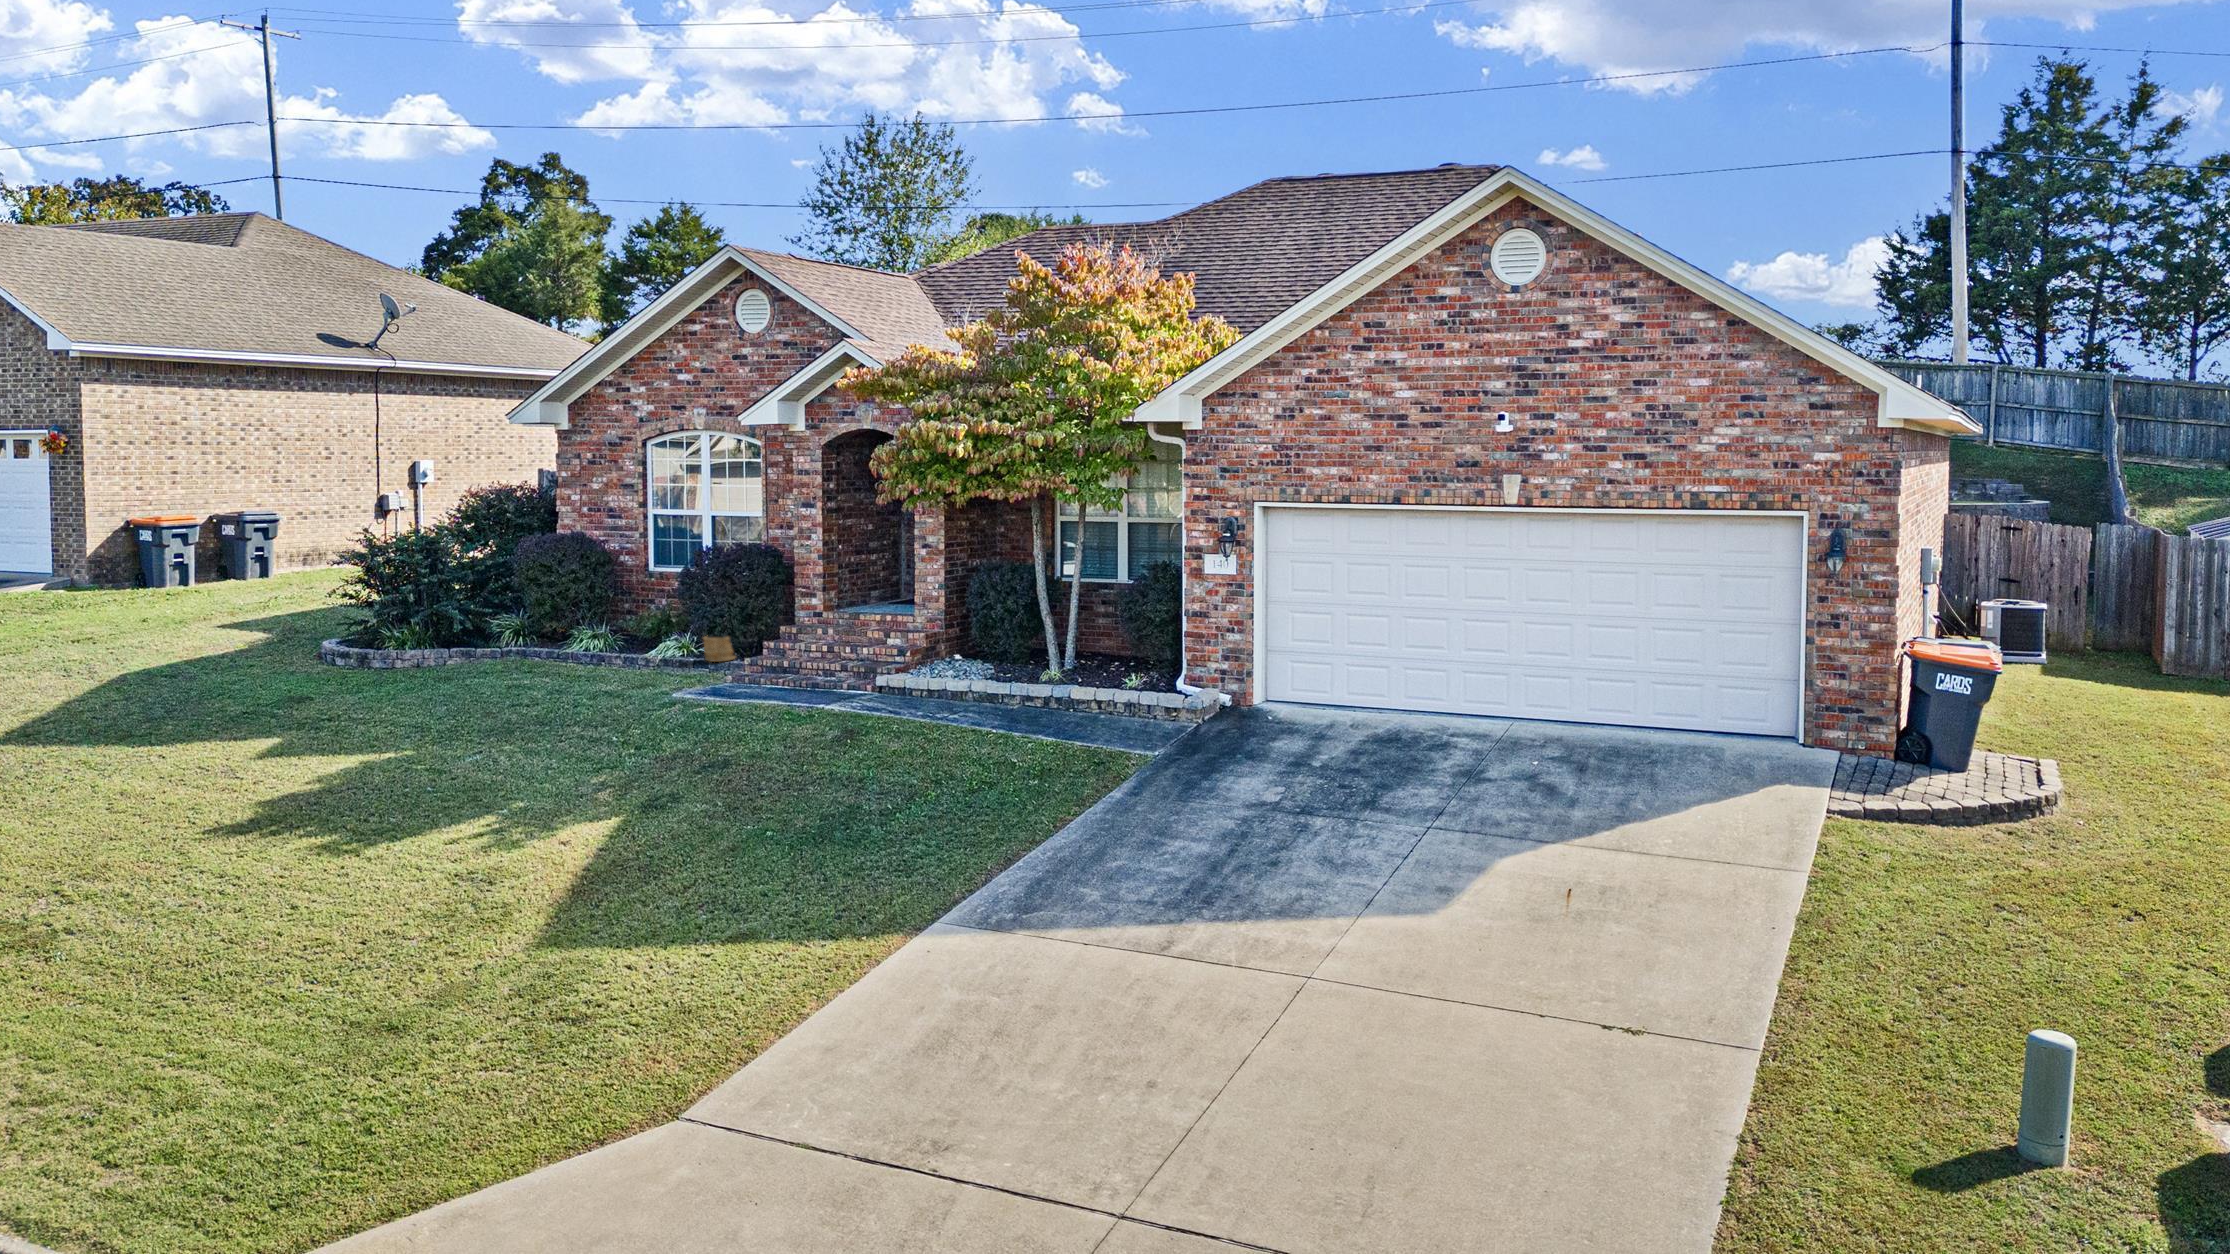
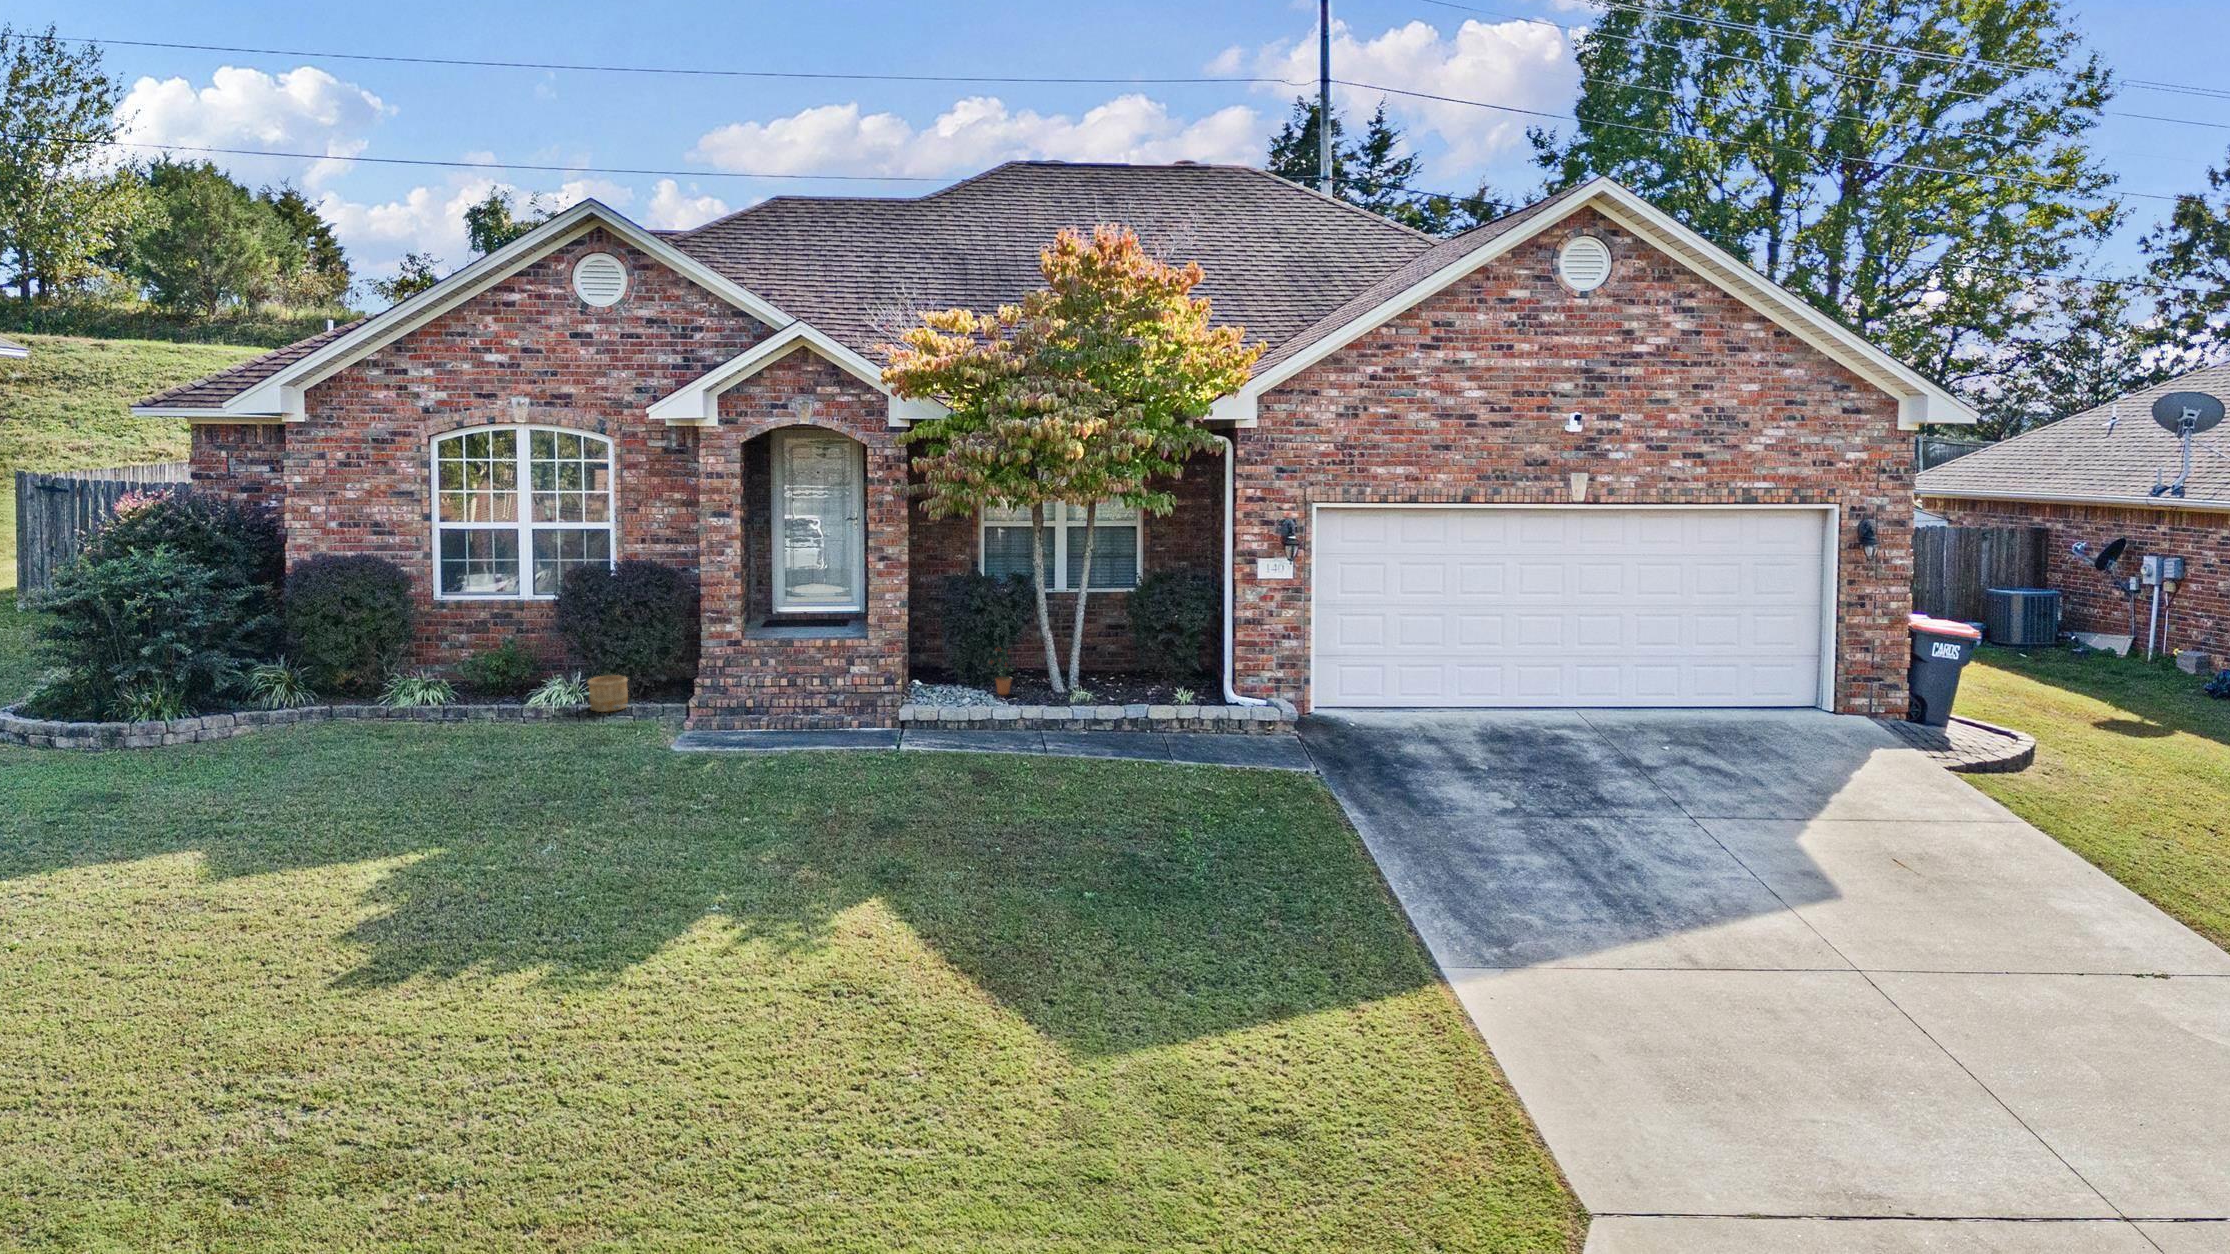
potted plant: none [1021,629,1043,672] -> present [996,648,1012,695]

